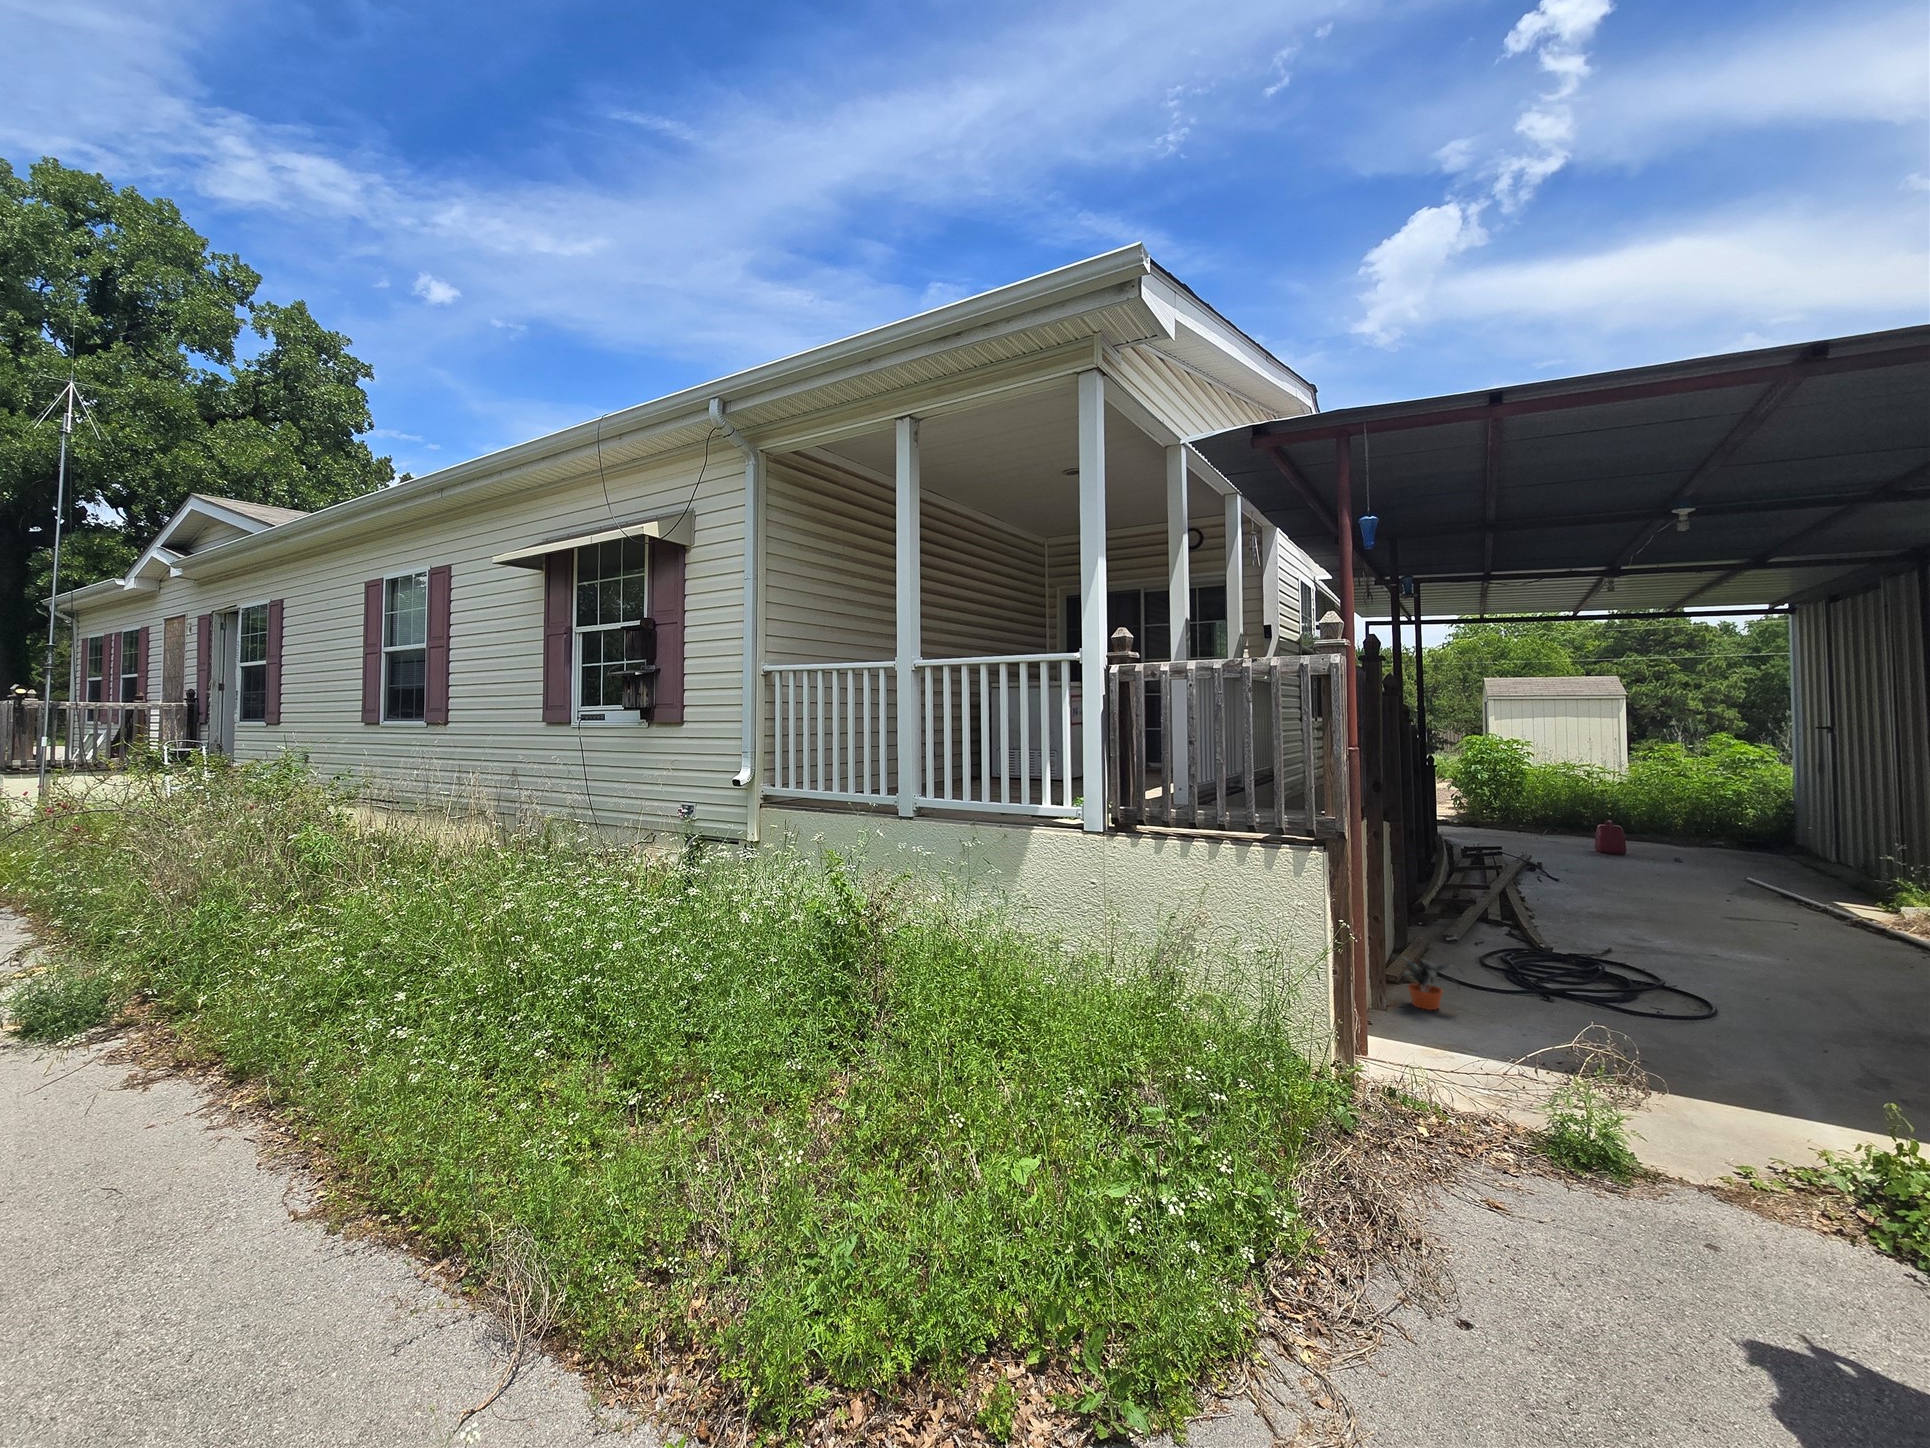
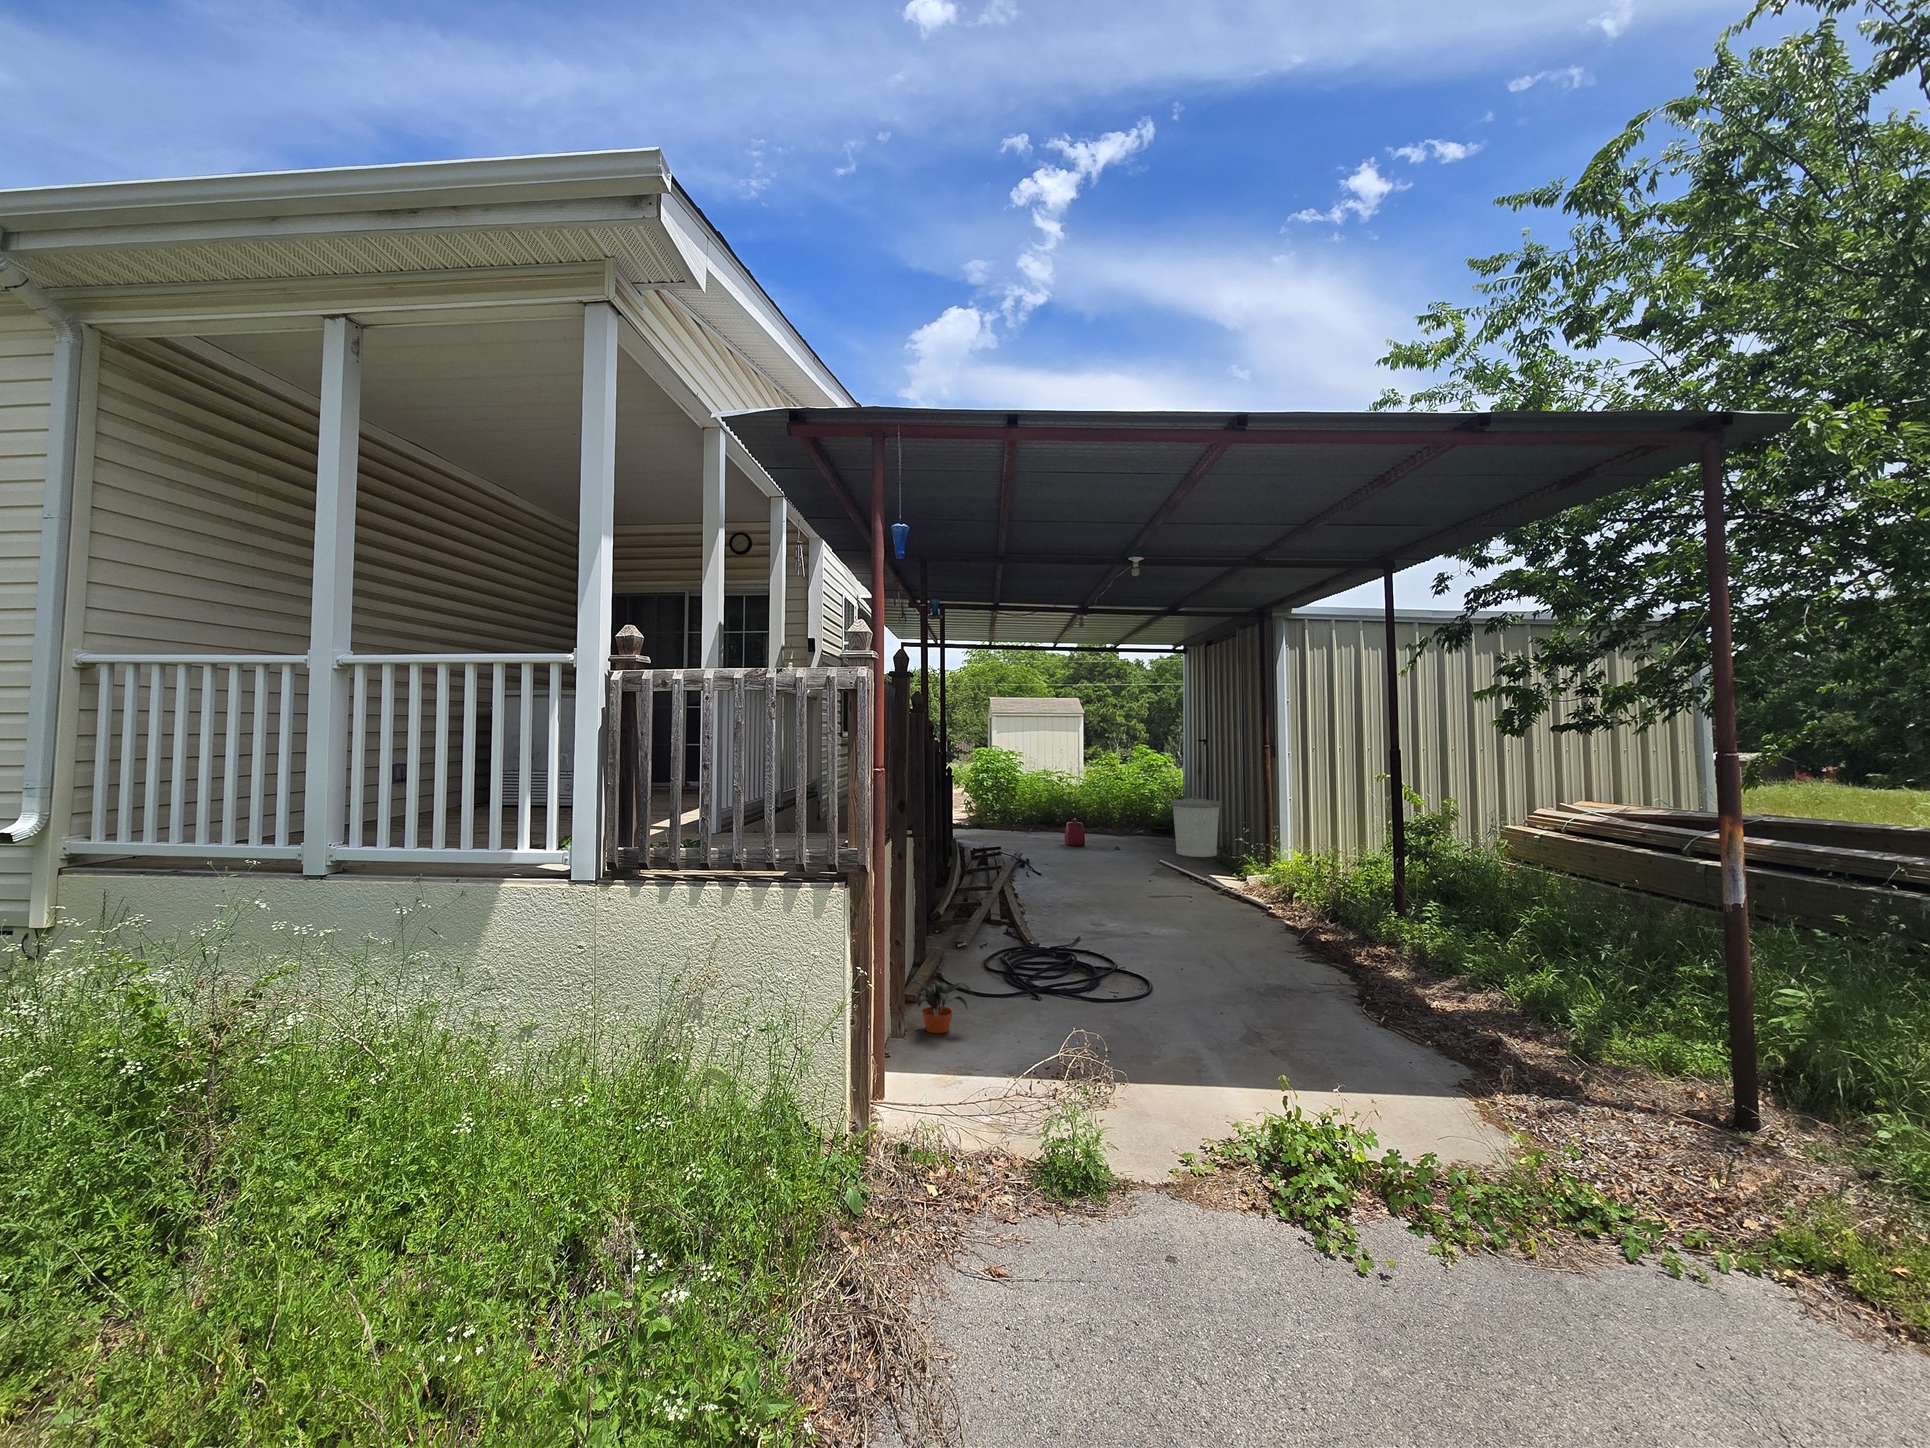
trash can: none [1749,796,1834,872] -> present [1171,796,1221,857]

